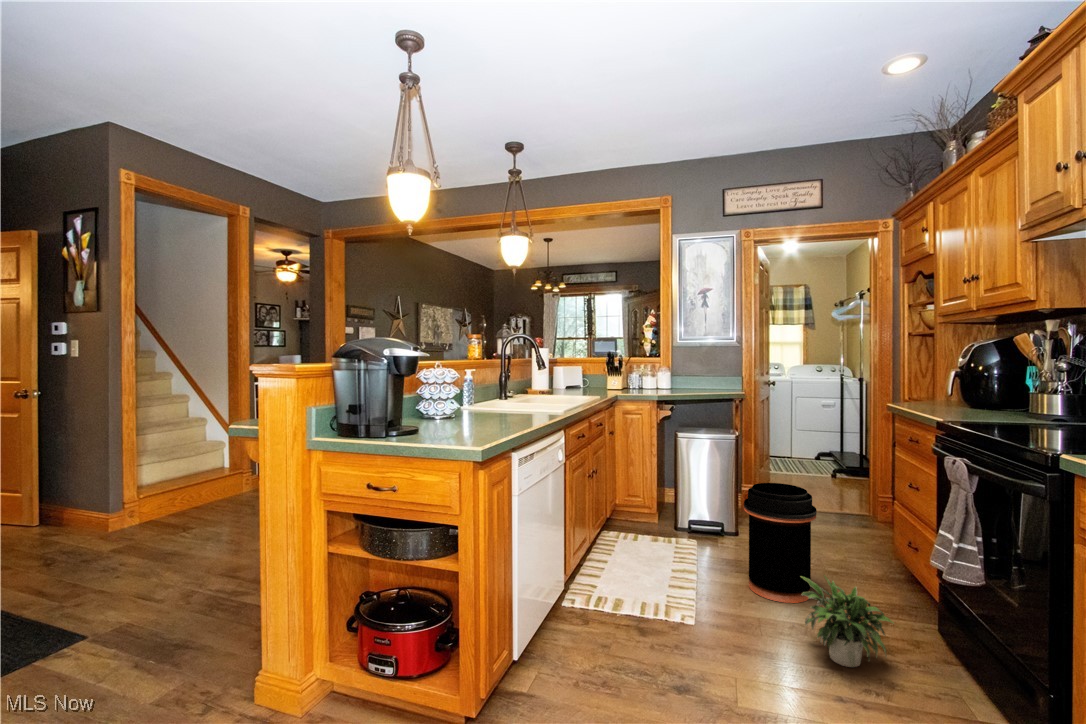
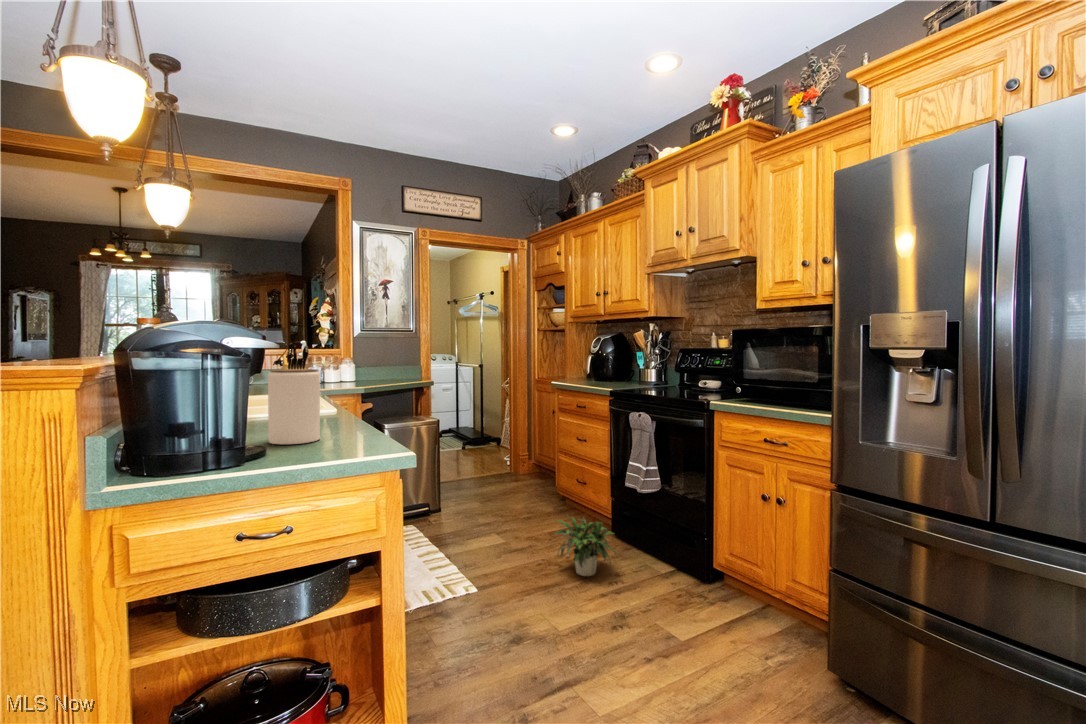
jar: none [420,379,455,435] -> present [268,369,320,444]
trash can: present [744,483,817,603] -> none [481,453,536,551]

